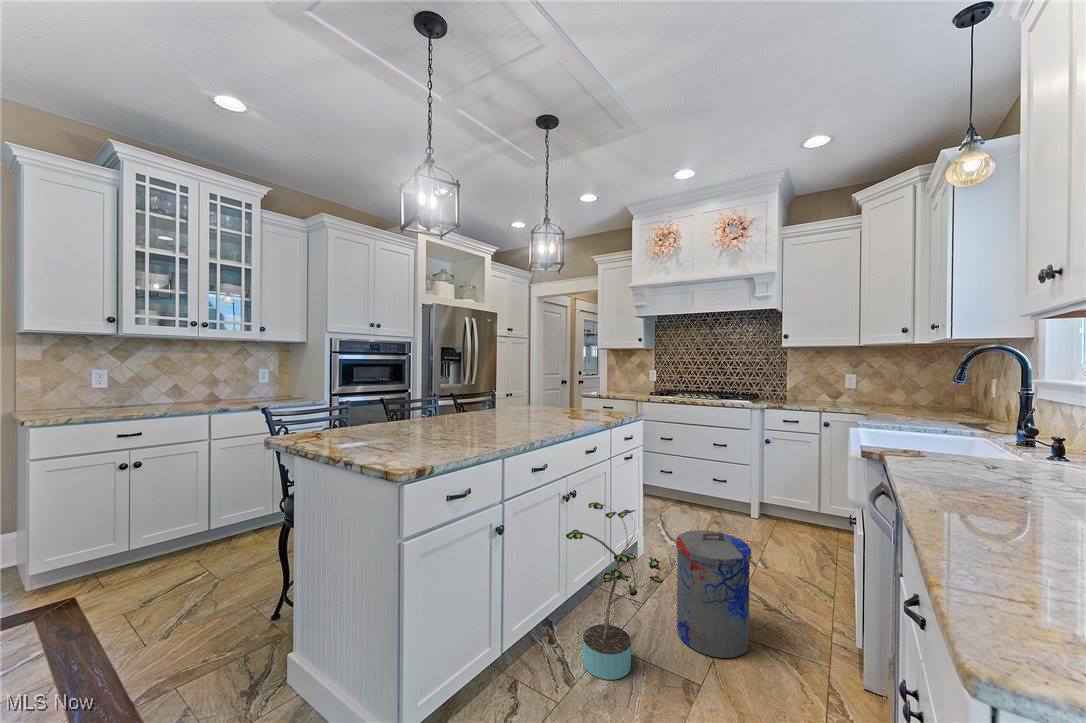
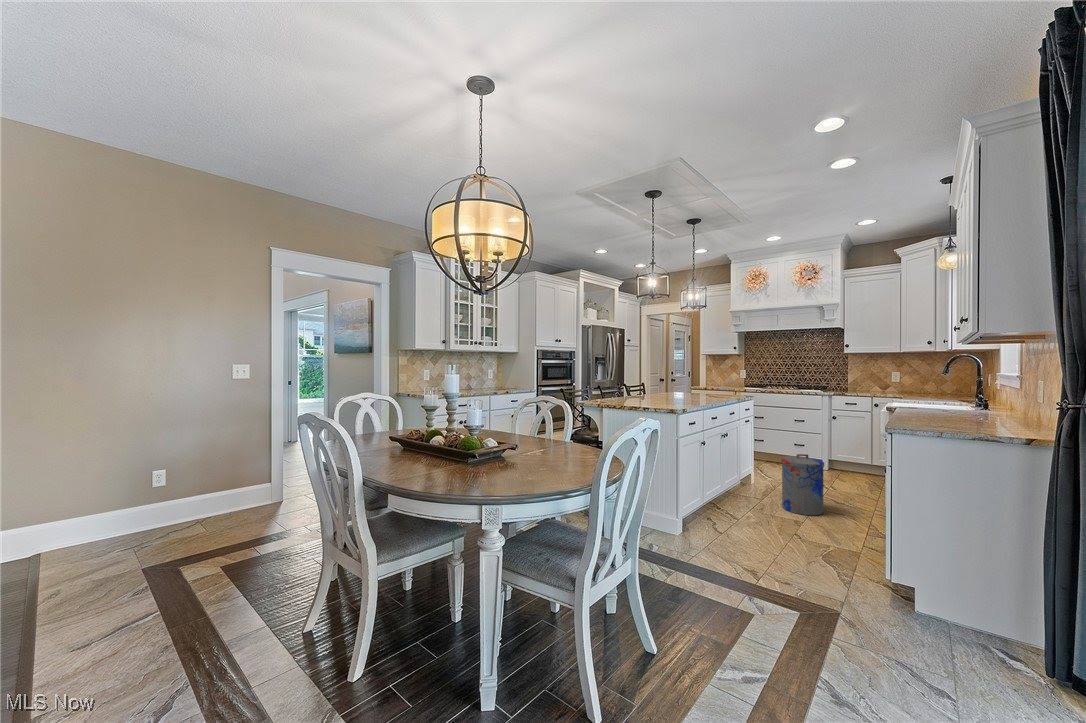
potted plant: present [566,502,662,680] -> none [728,436,779,518]

